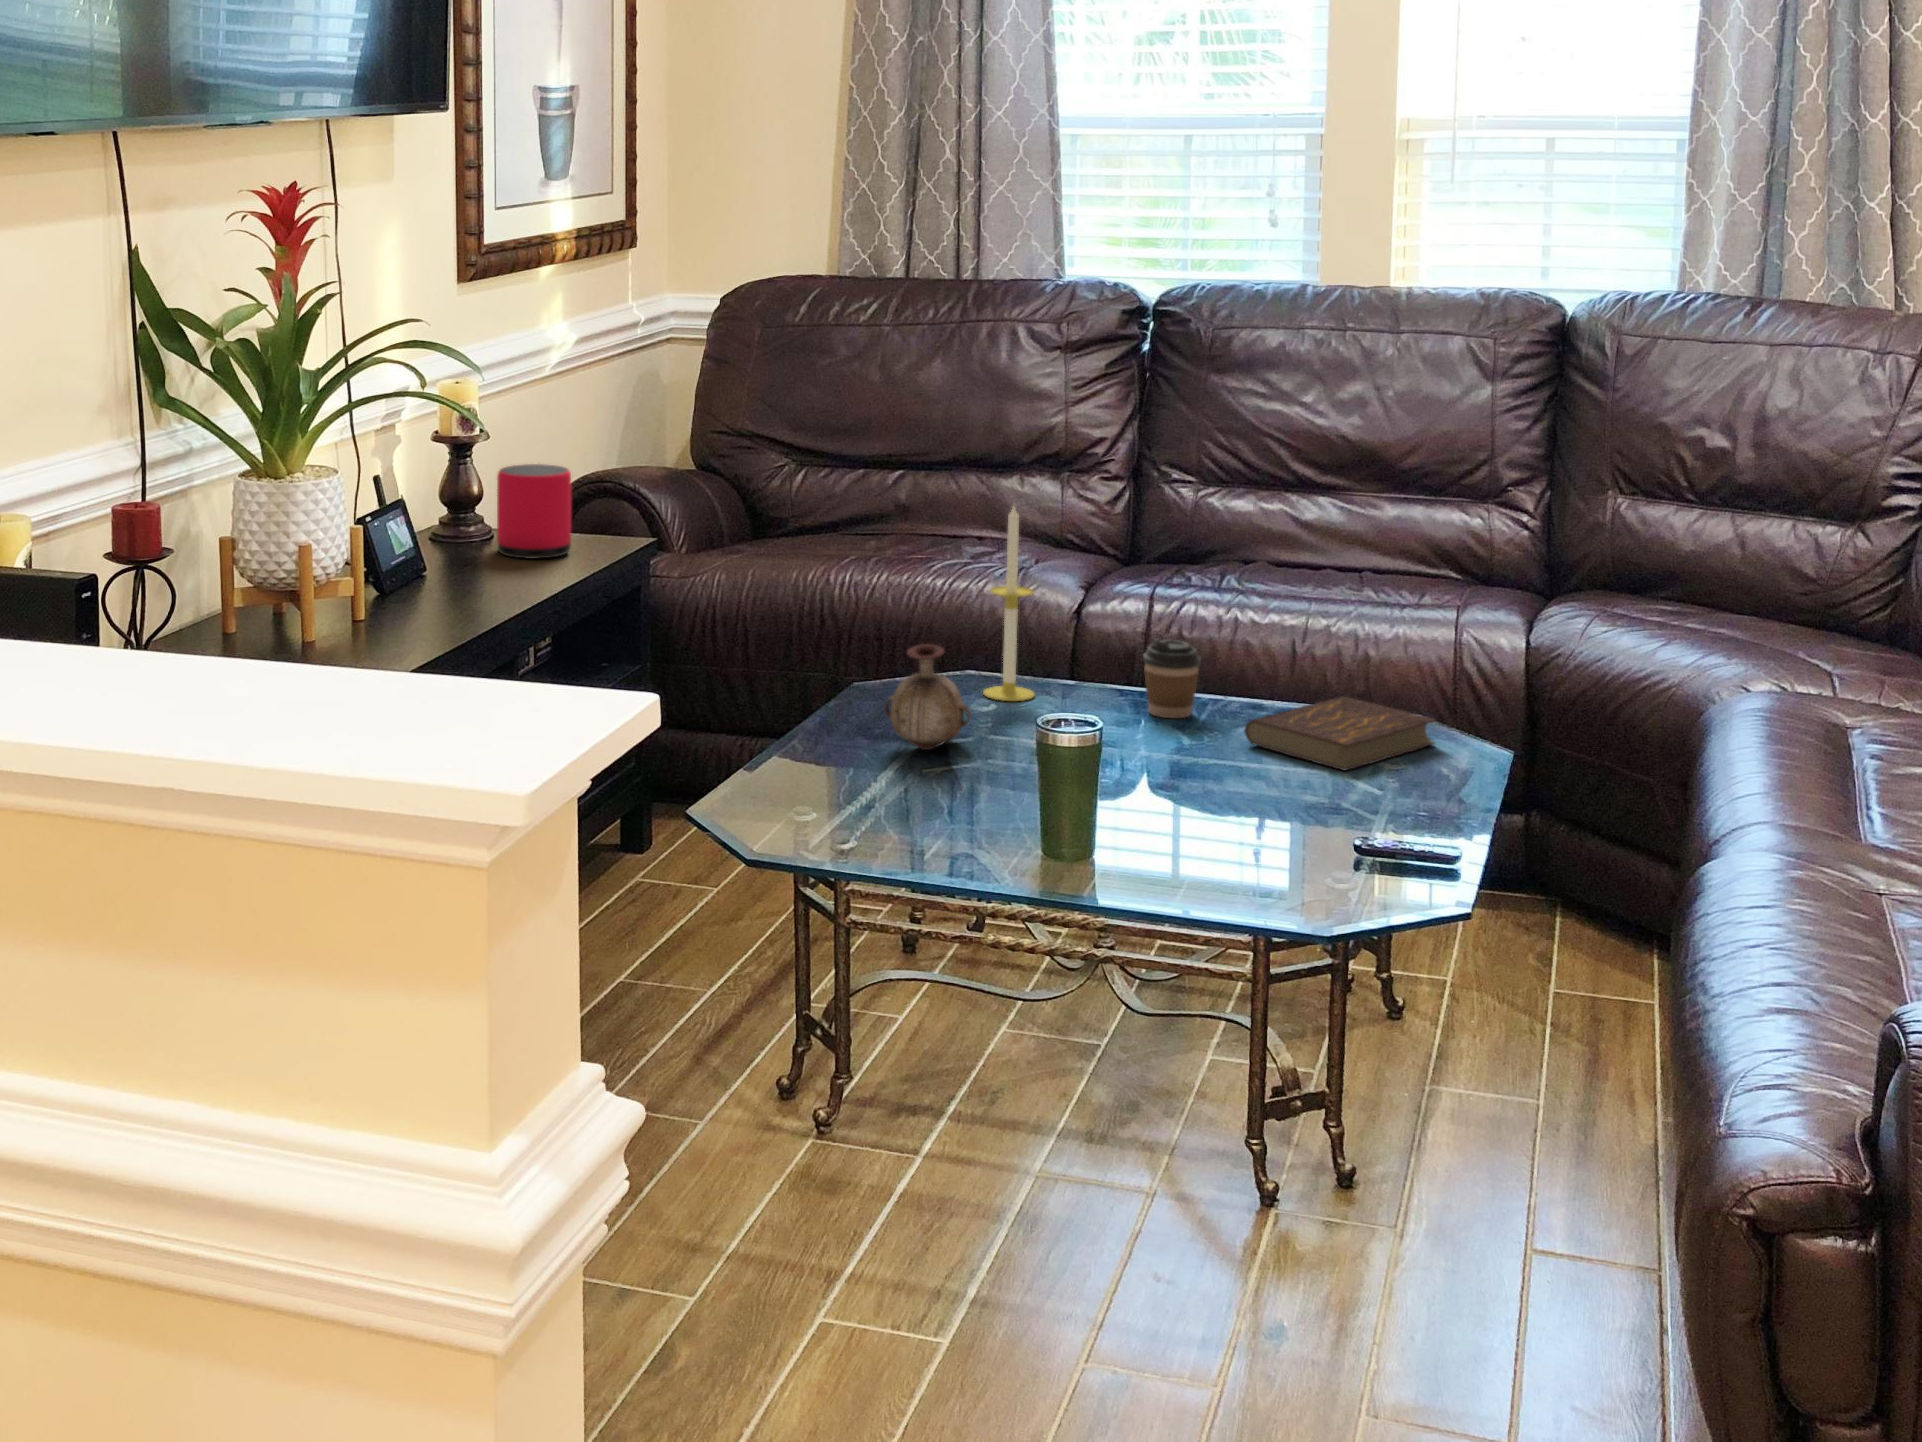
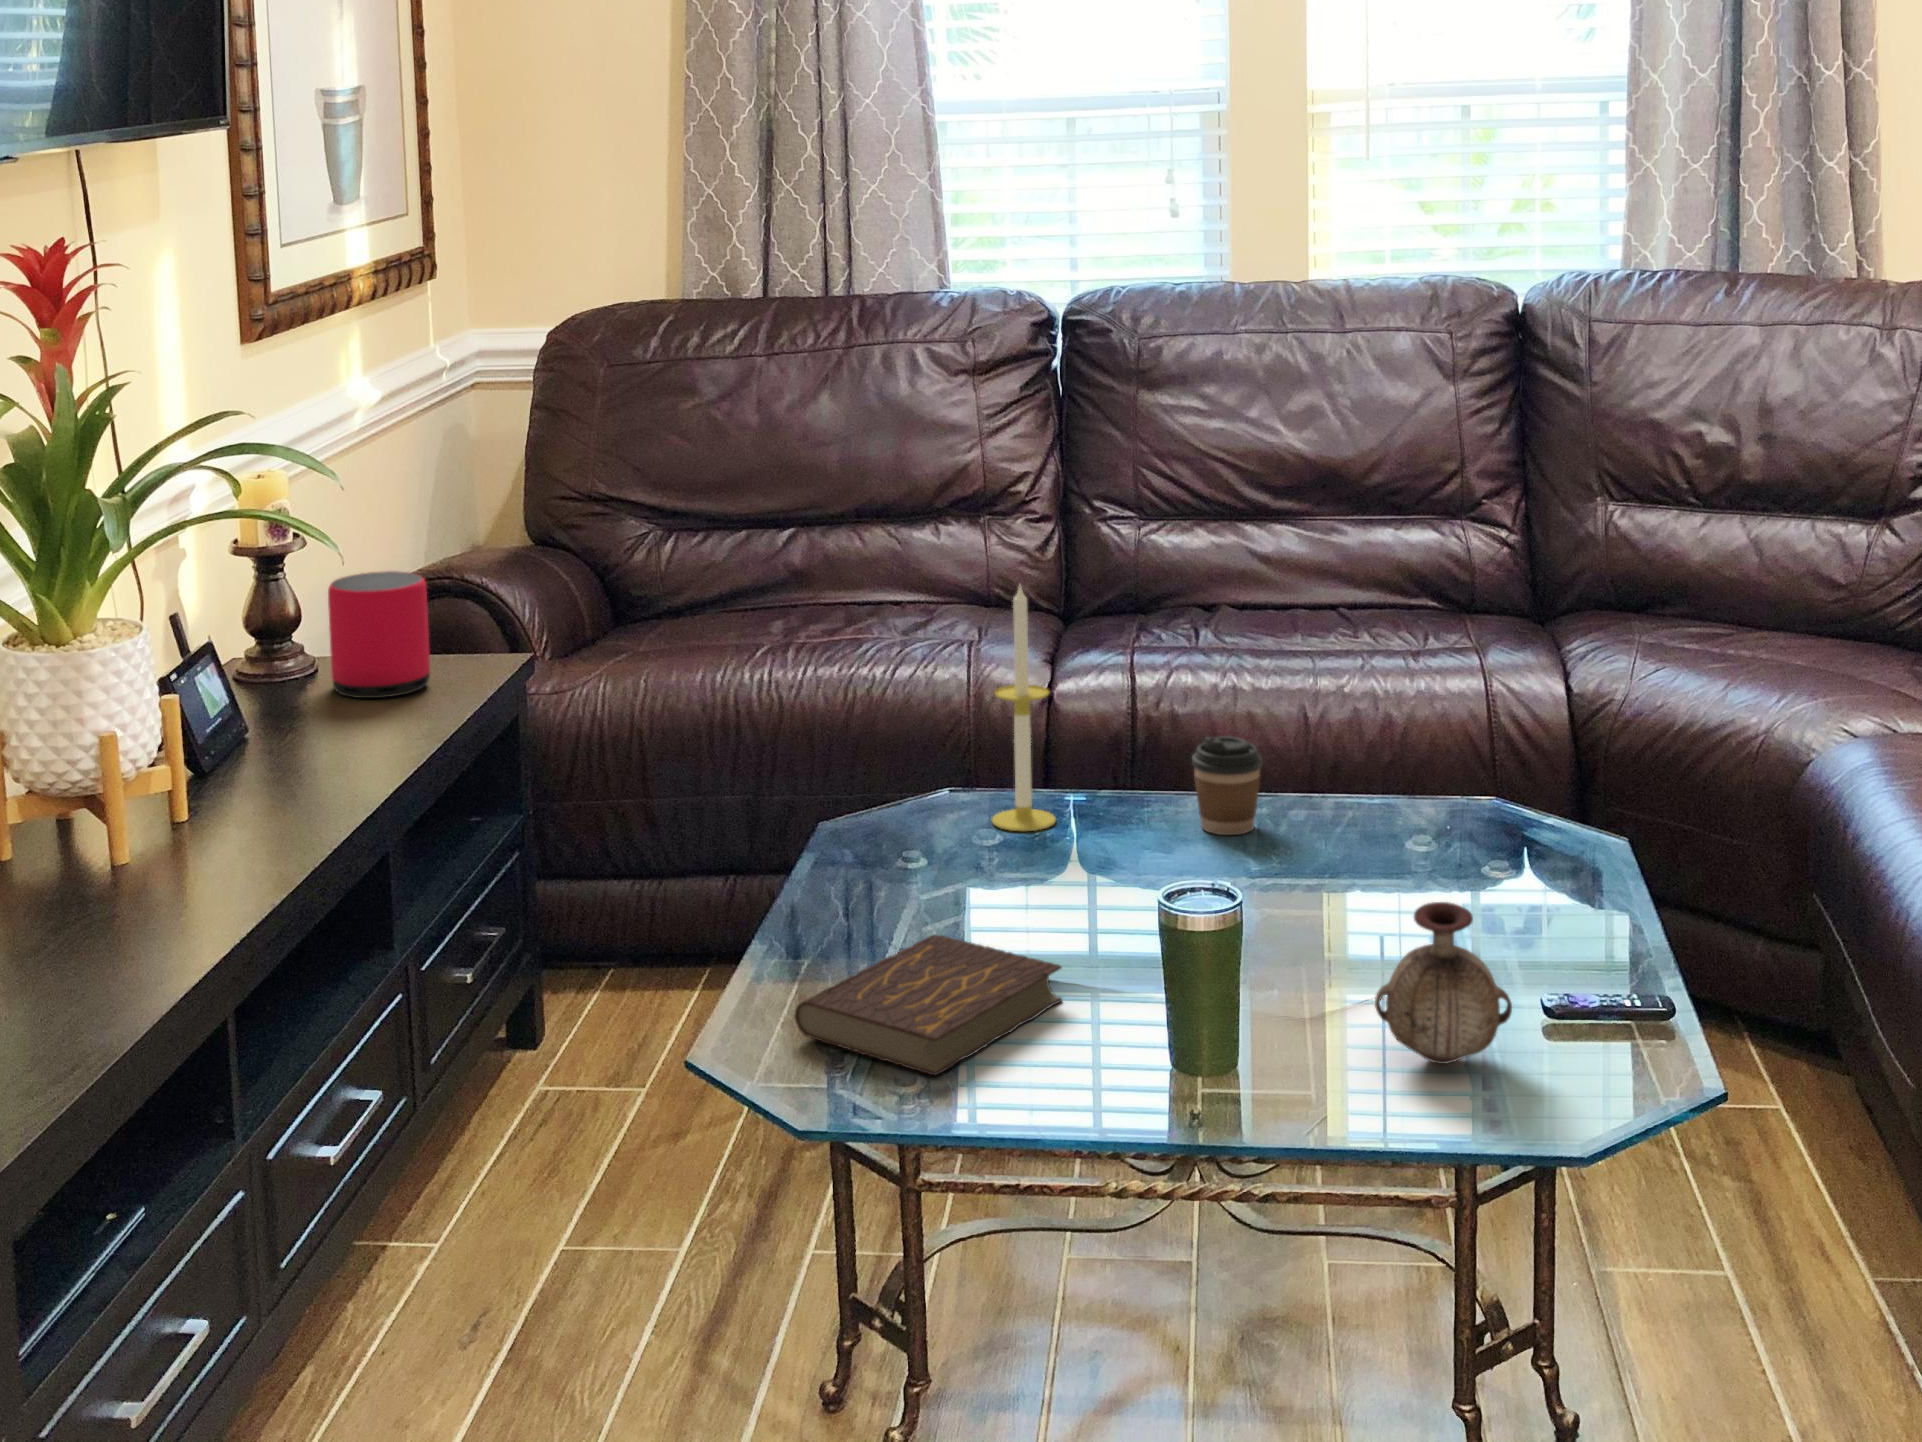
vase: present [885,644,971,750] -> present [1375,902,1512,1064]
book: present [1244,697,1437,770] -> present [794,935,1062,1075]

